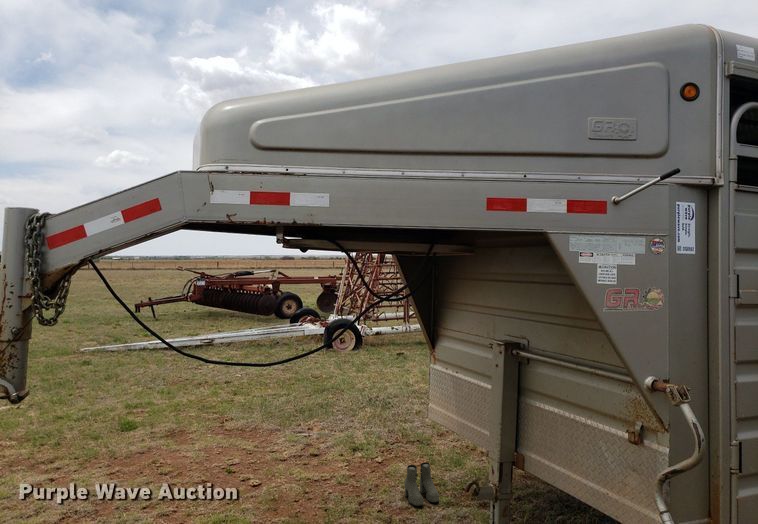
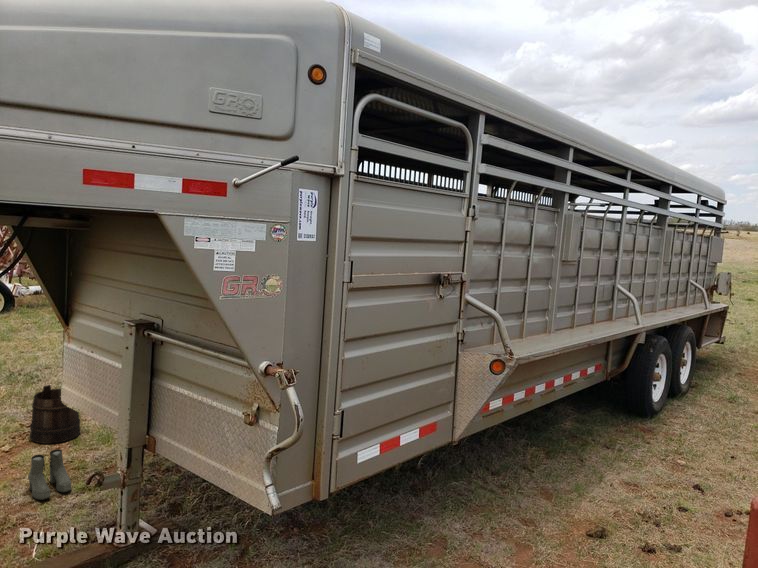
bucket: none [396,407,435,460] -> present [30,385,80,443]

